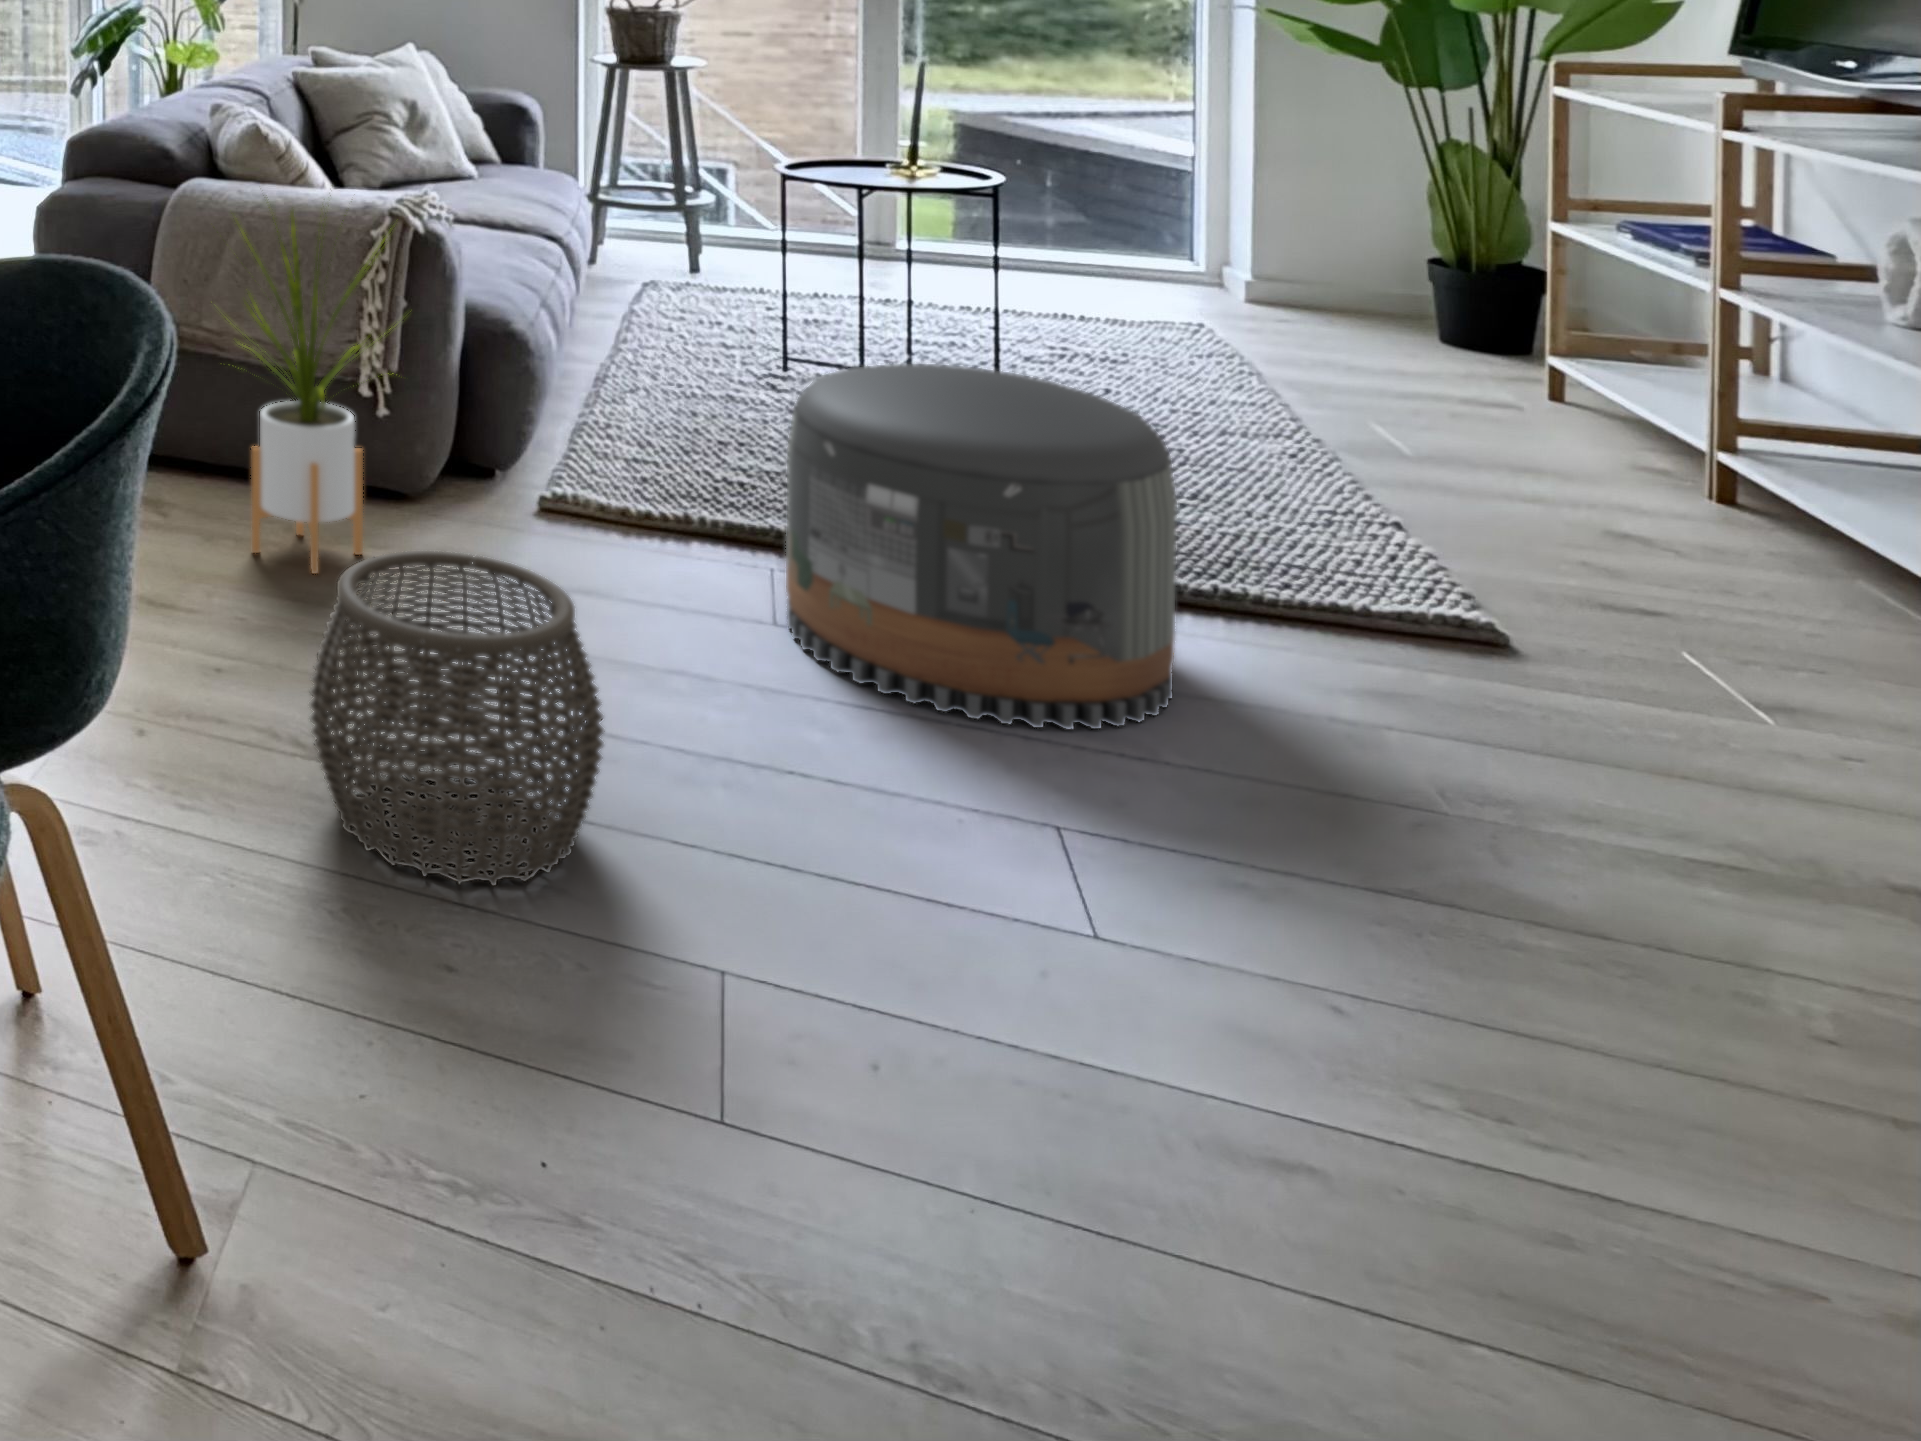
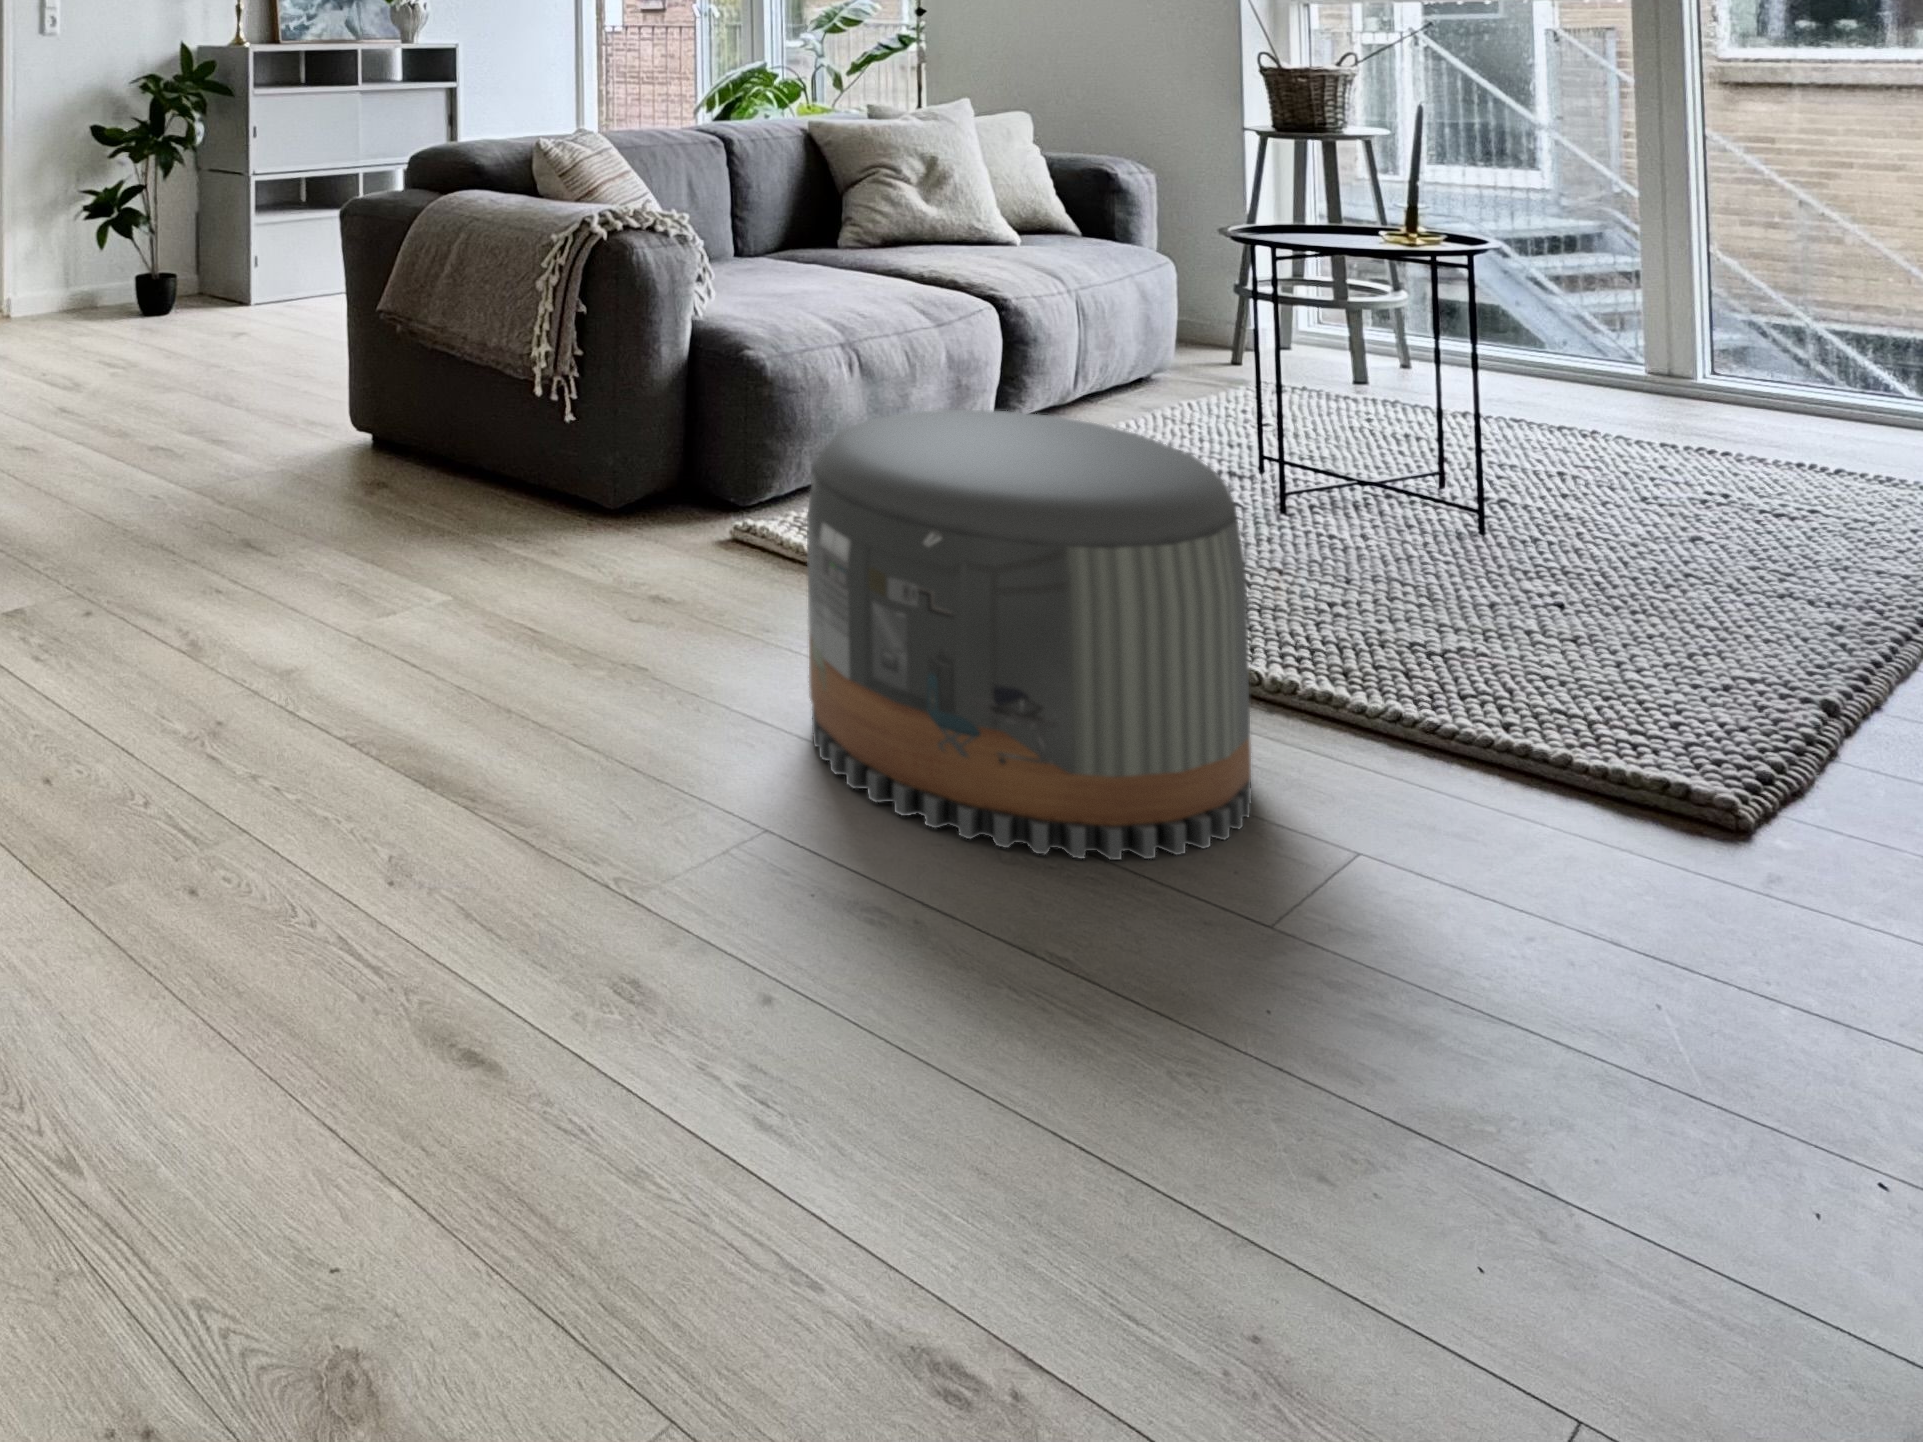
house plant: present [214,212,397,573] -> none [338,183,544,580]
woven basket: present [309,551,605,885] -> none [50,507,334,836]

